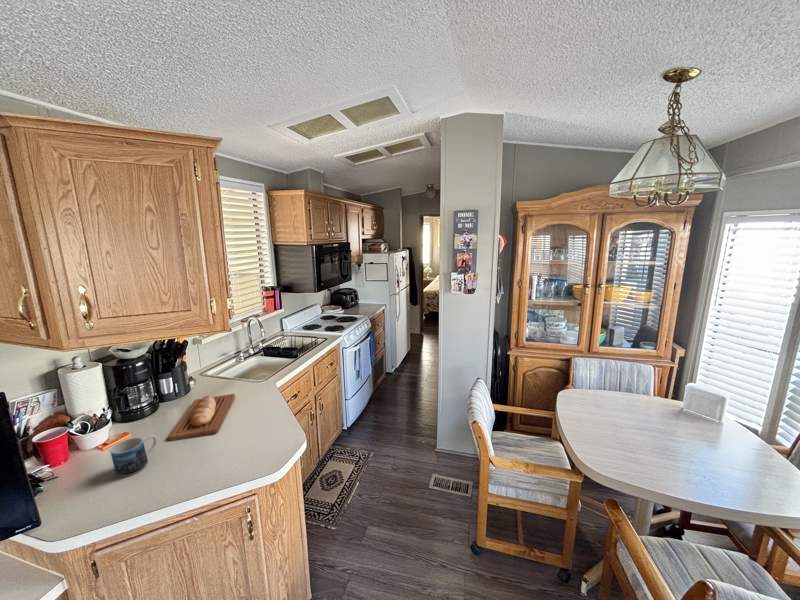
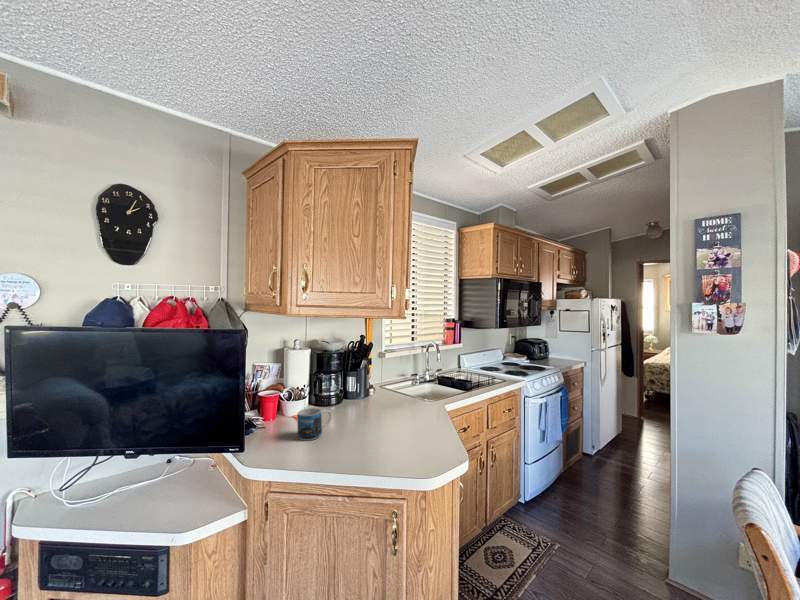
bread loaf: present [167,394,235,441] -> none [341,397,405,430]

